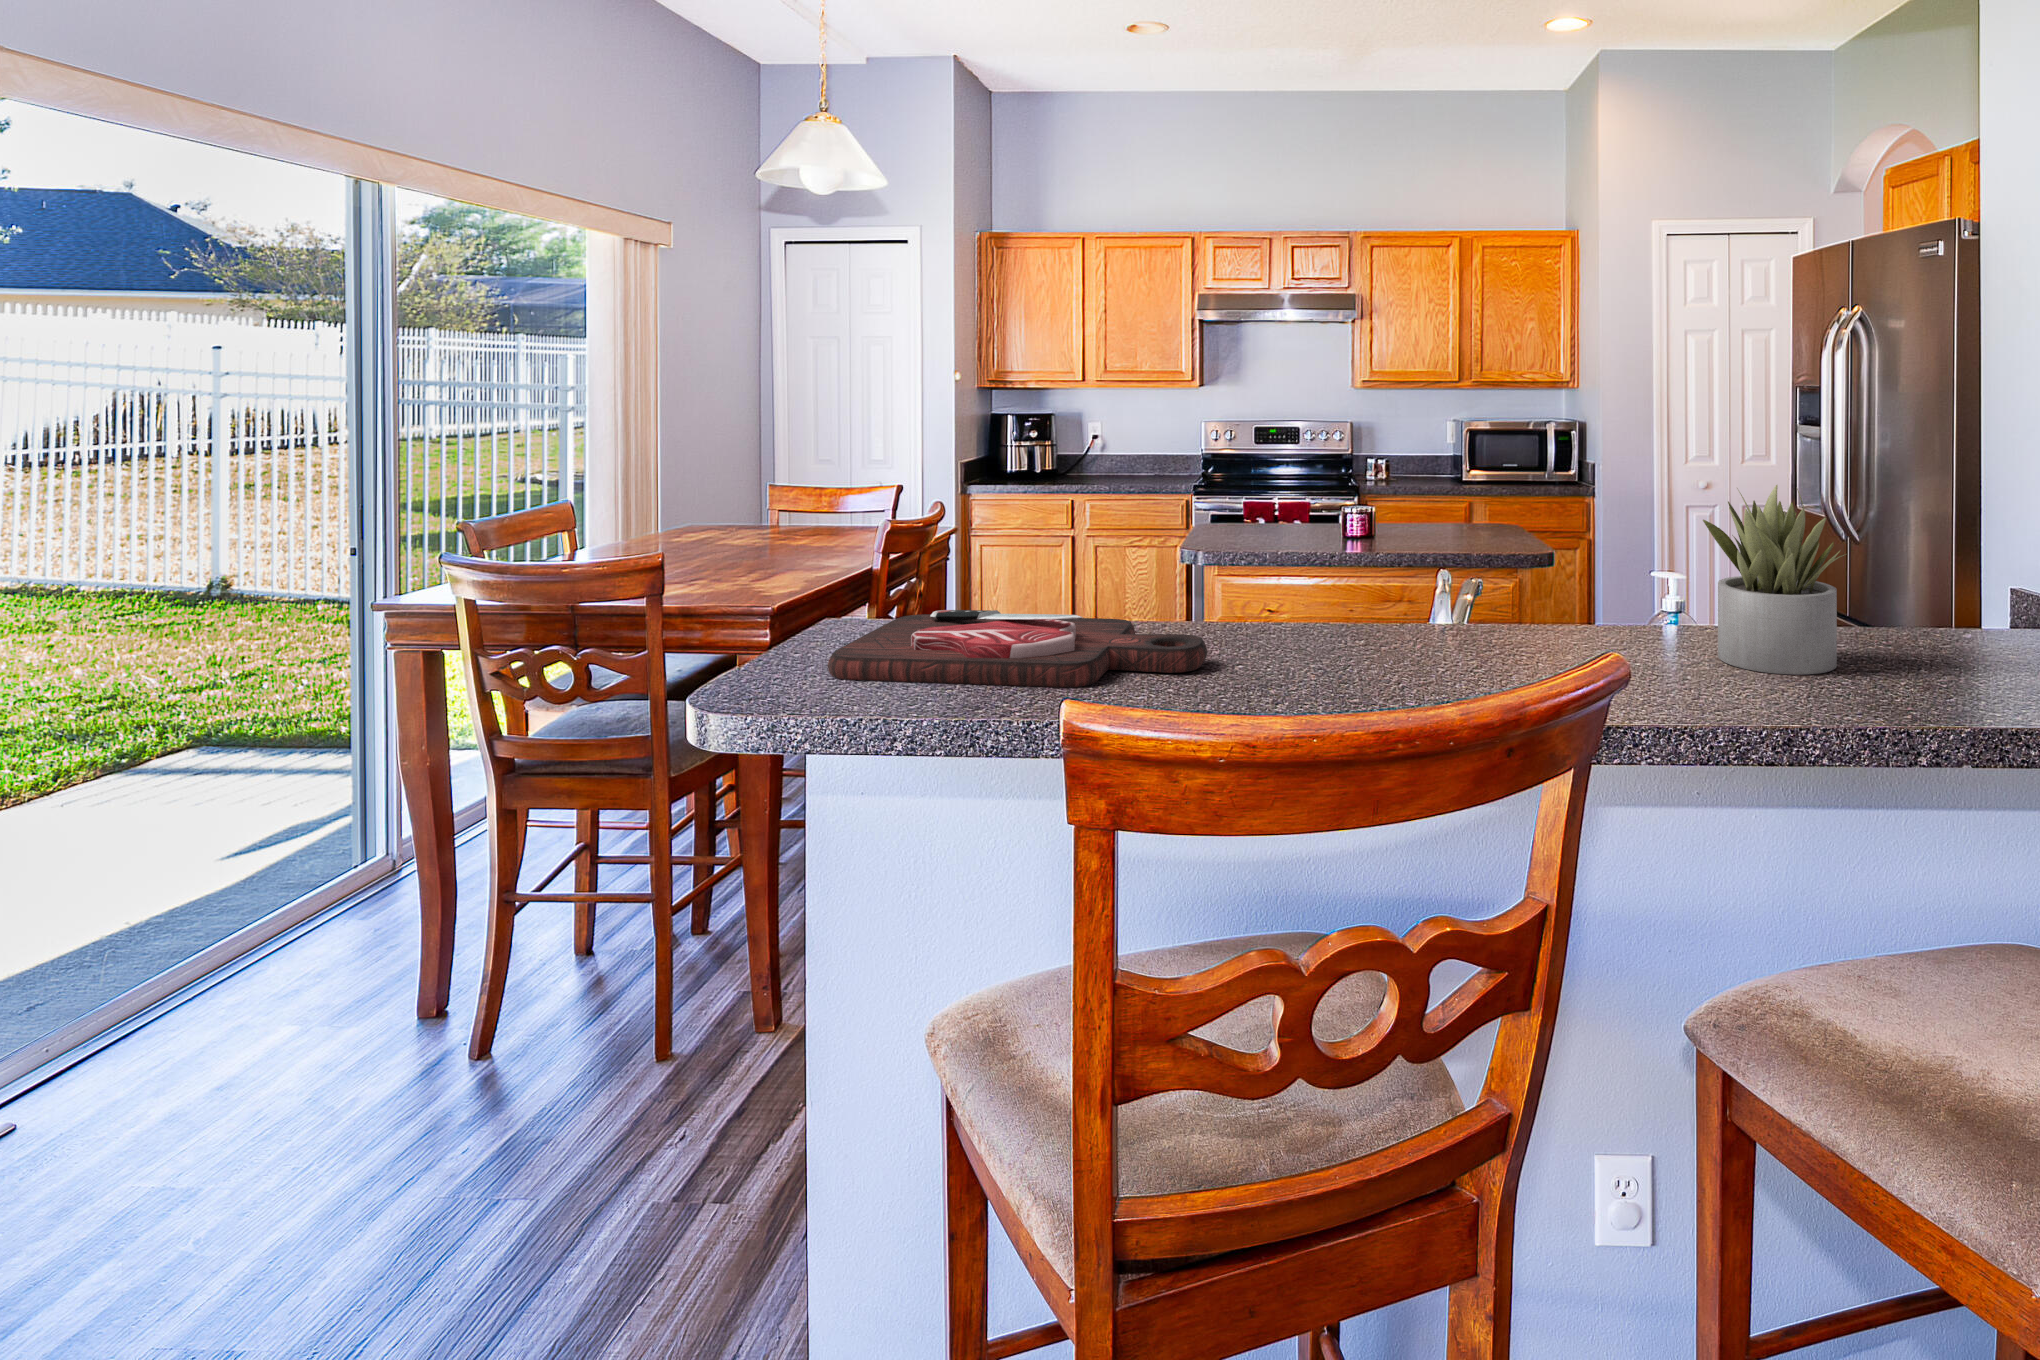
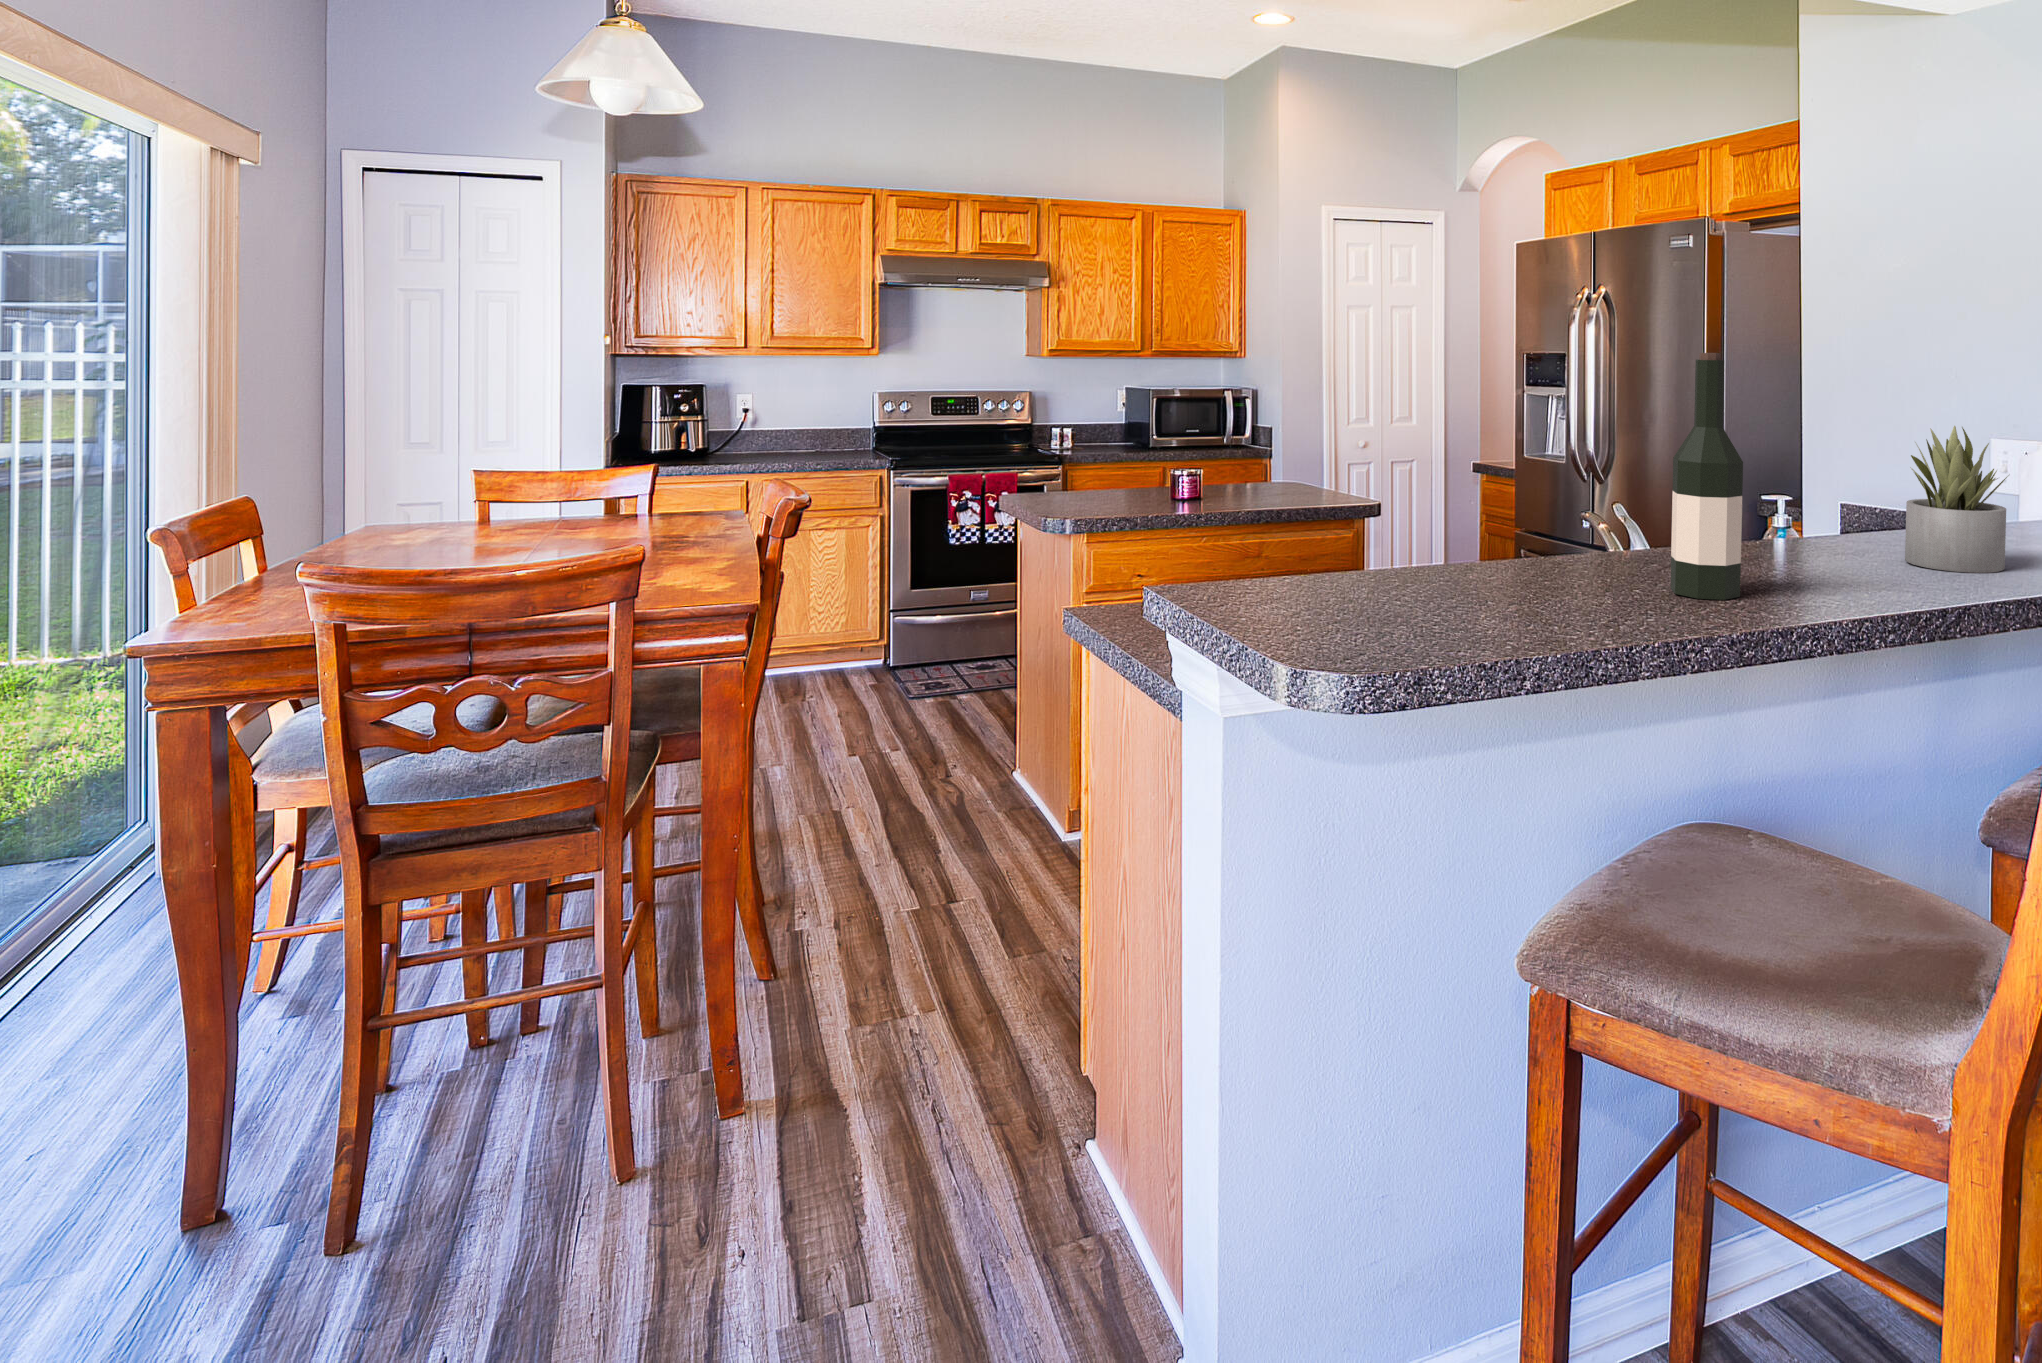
wine bottle: none [1299,395,1373,670] -> present [1671,353,1743,600]
cutting board: present [828,610,1208,687] -> none [1290,568,1644,653]

